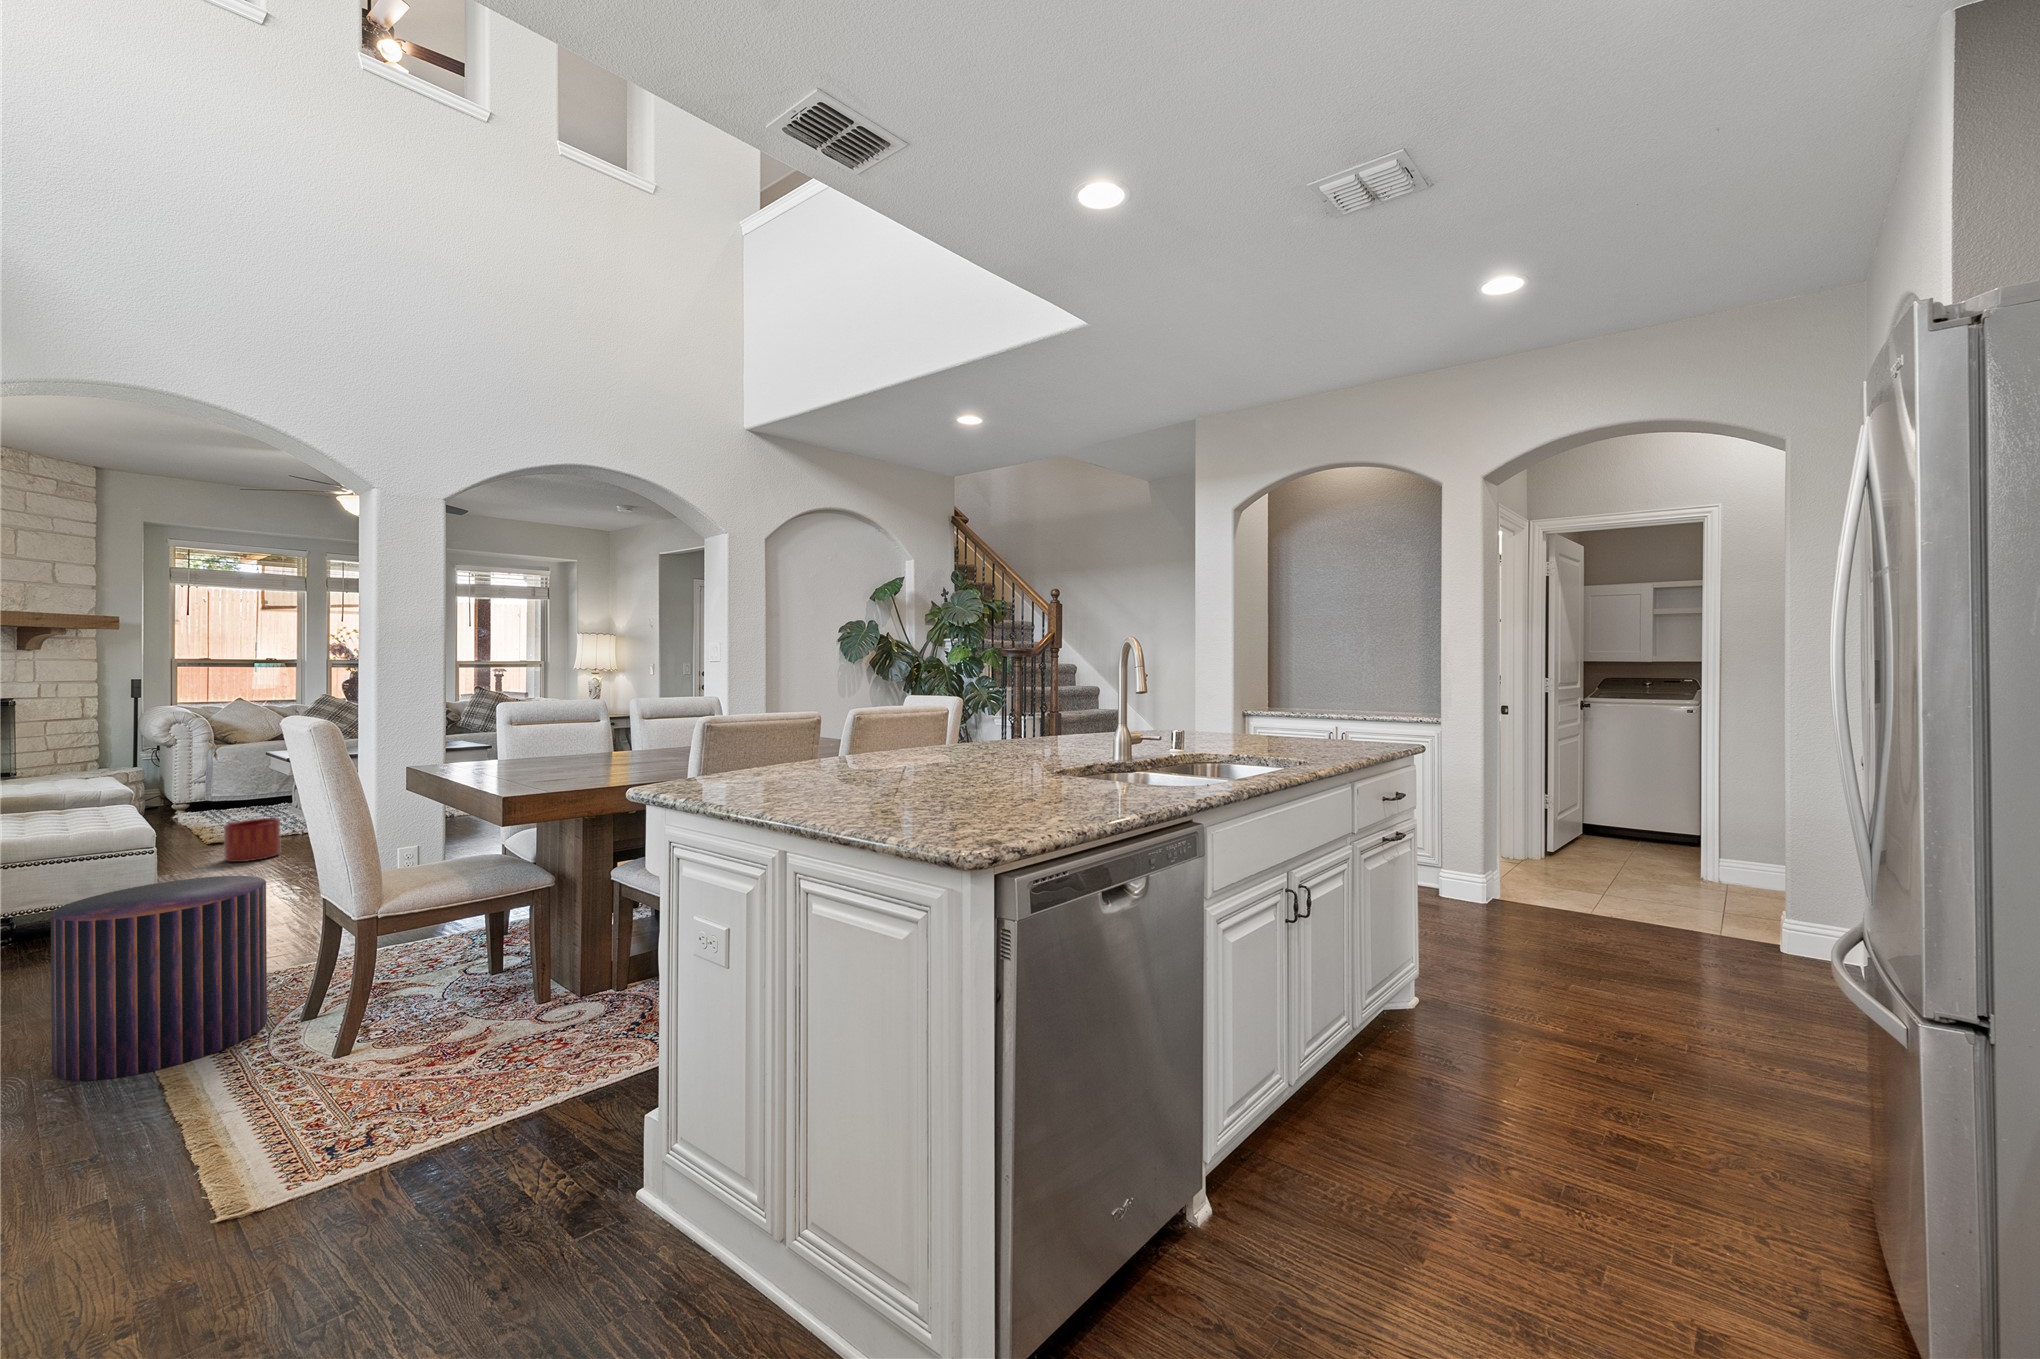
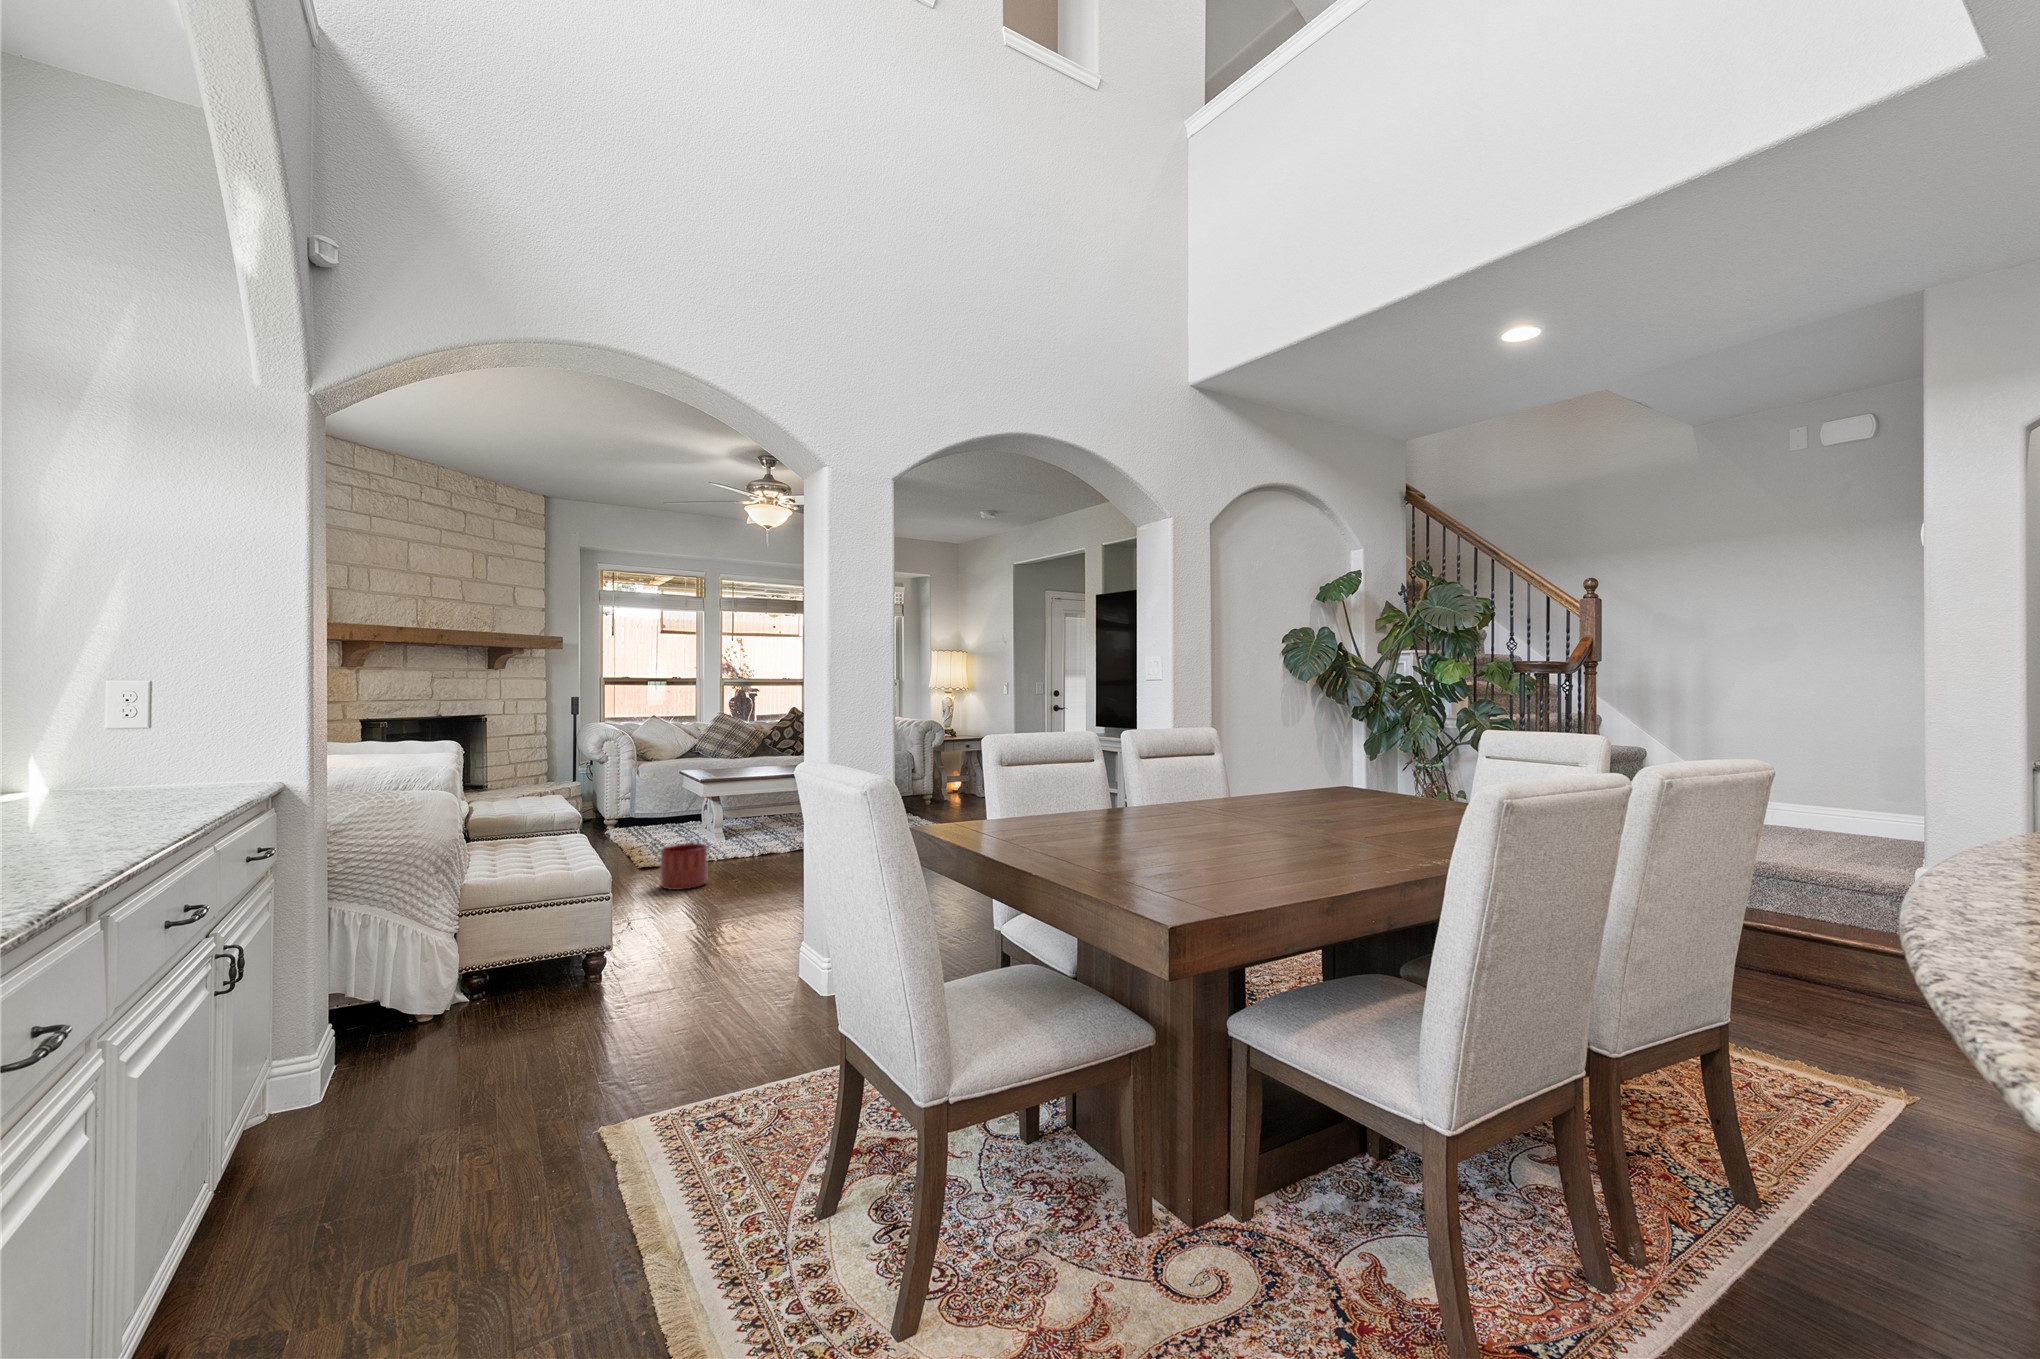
pouf: present [51,876,267,1081] -> none [564,929,766,1192]

